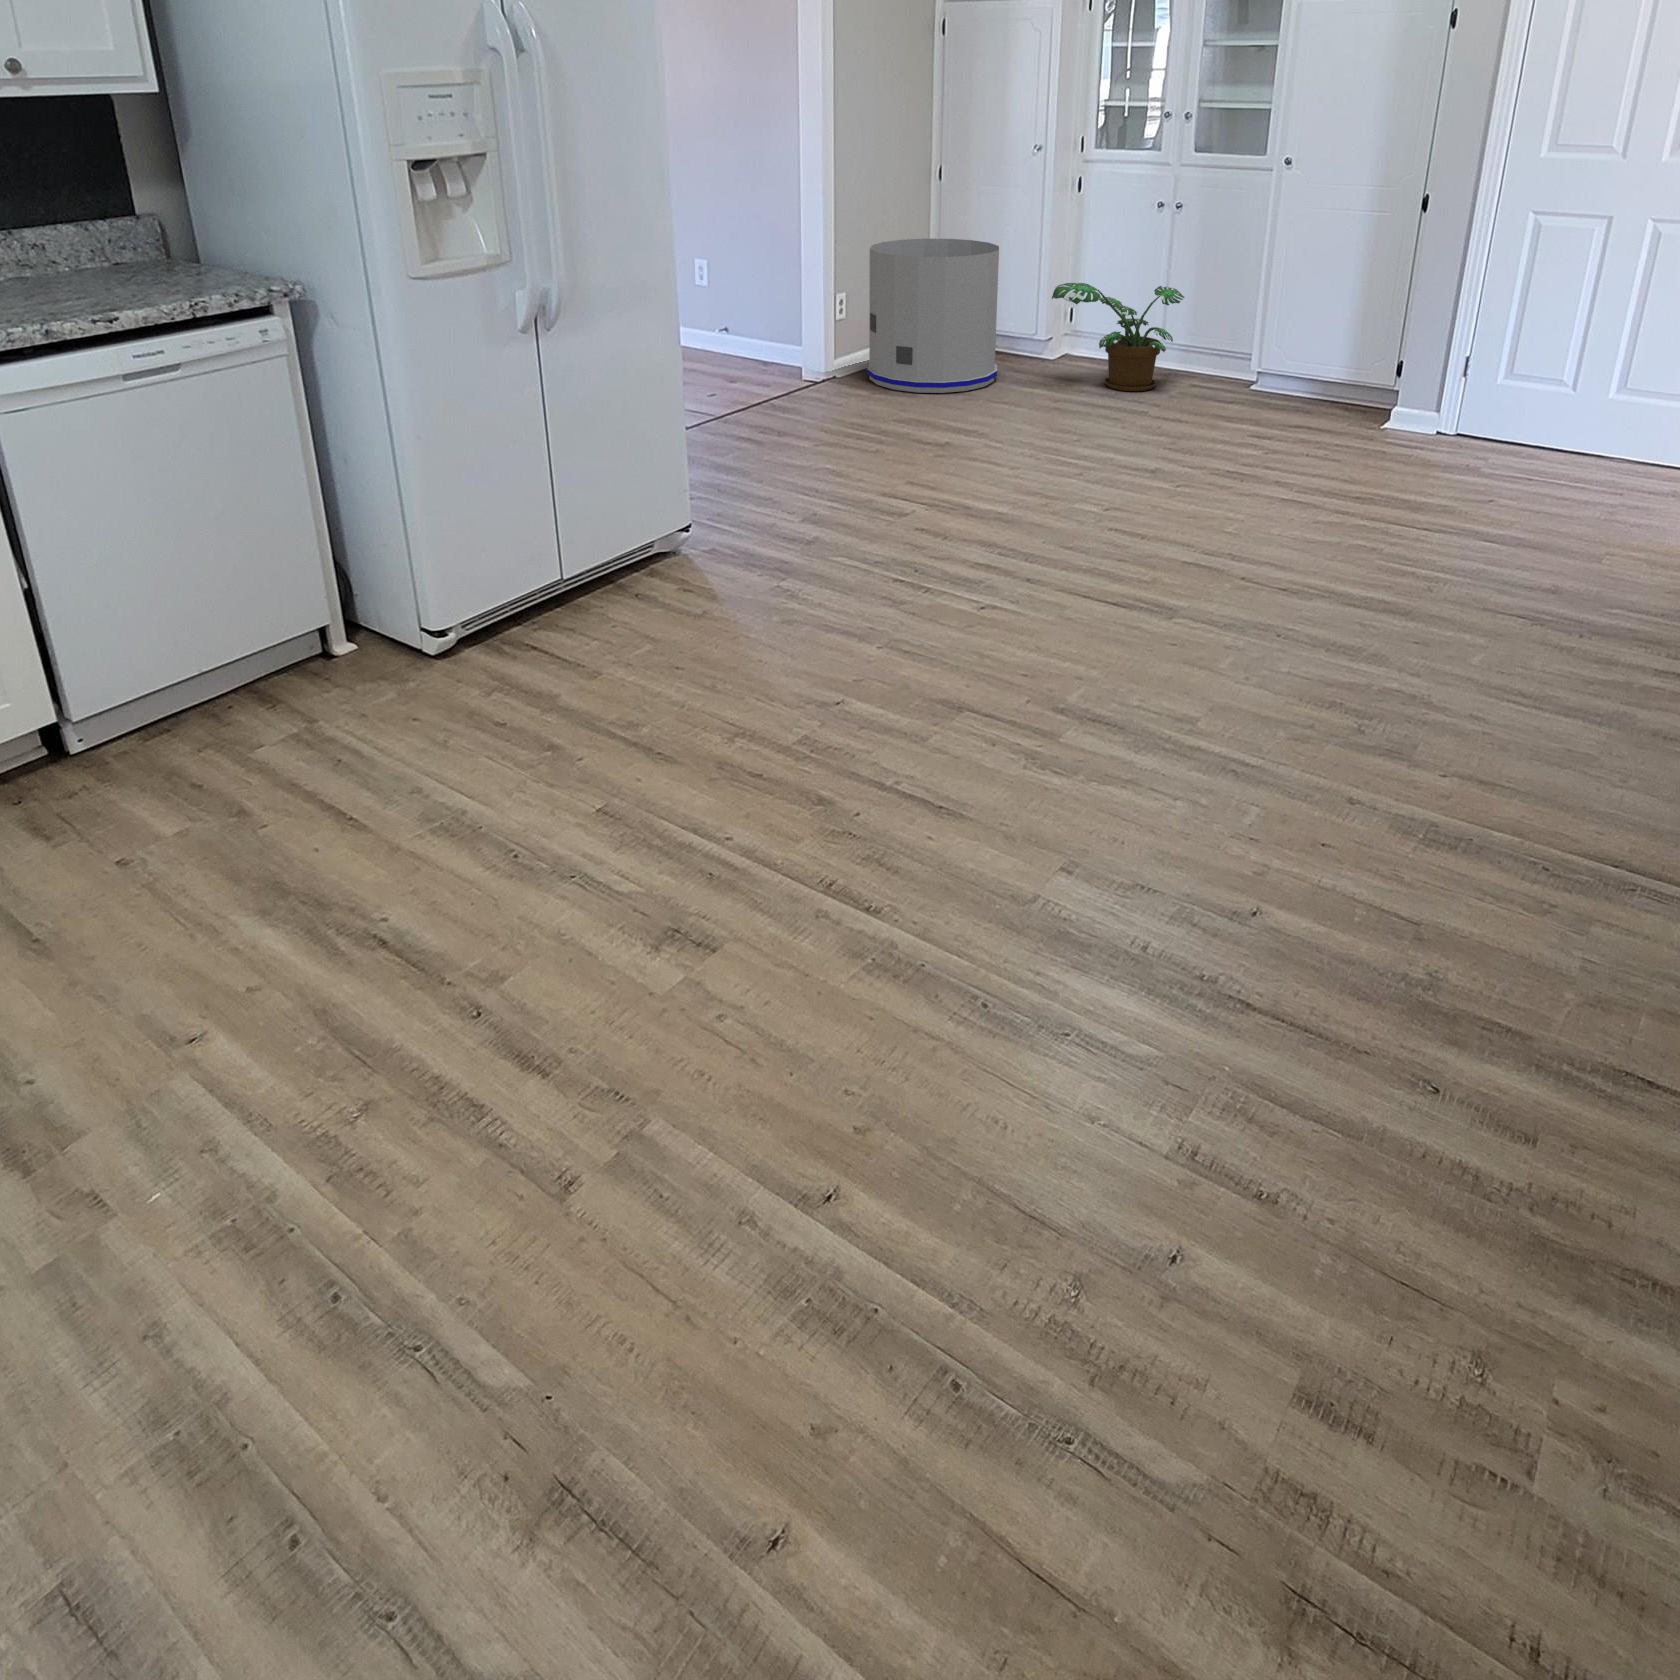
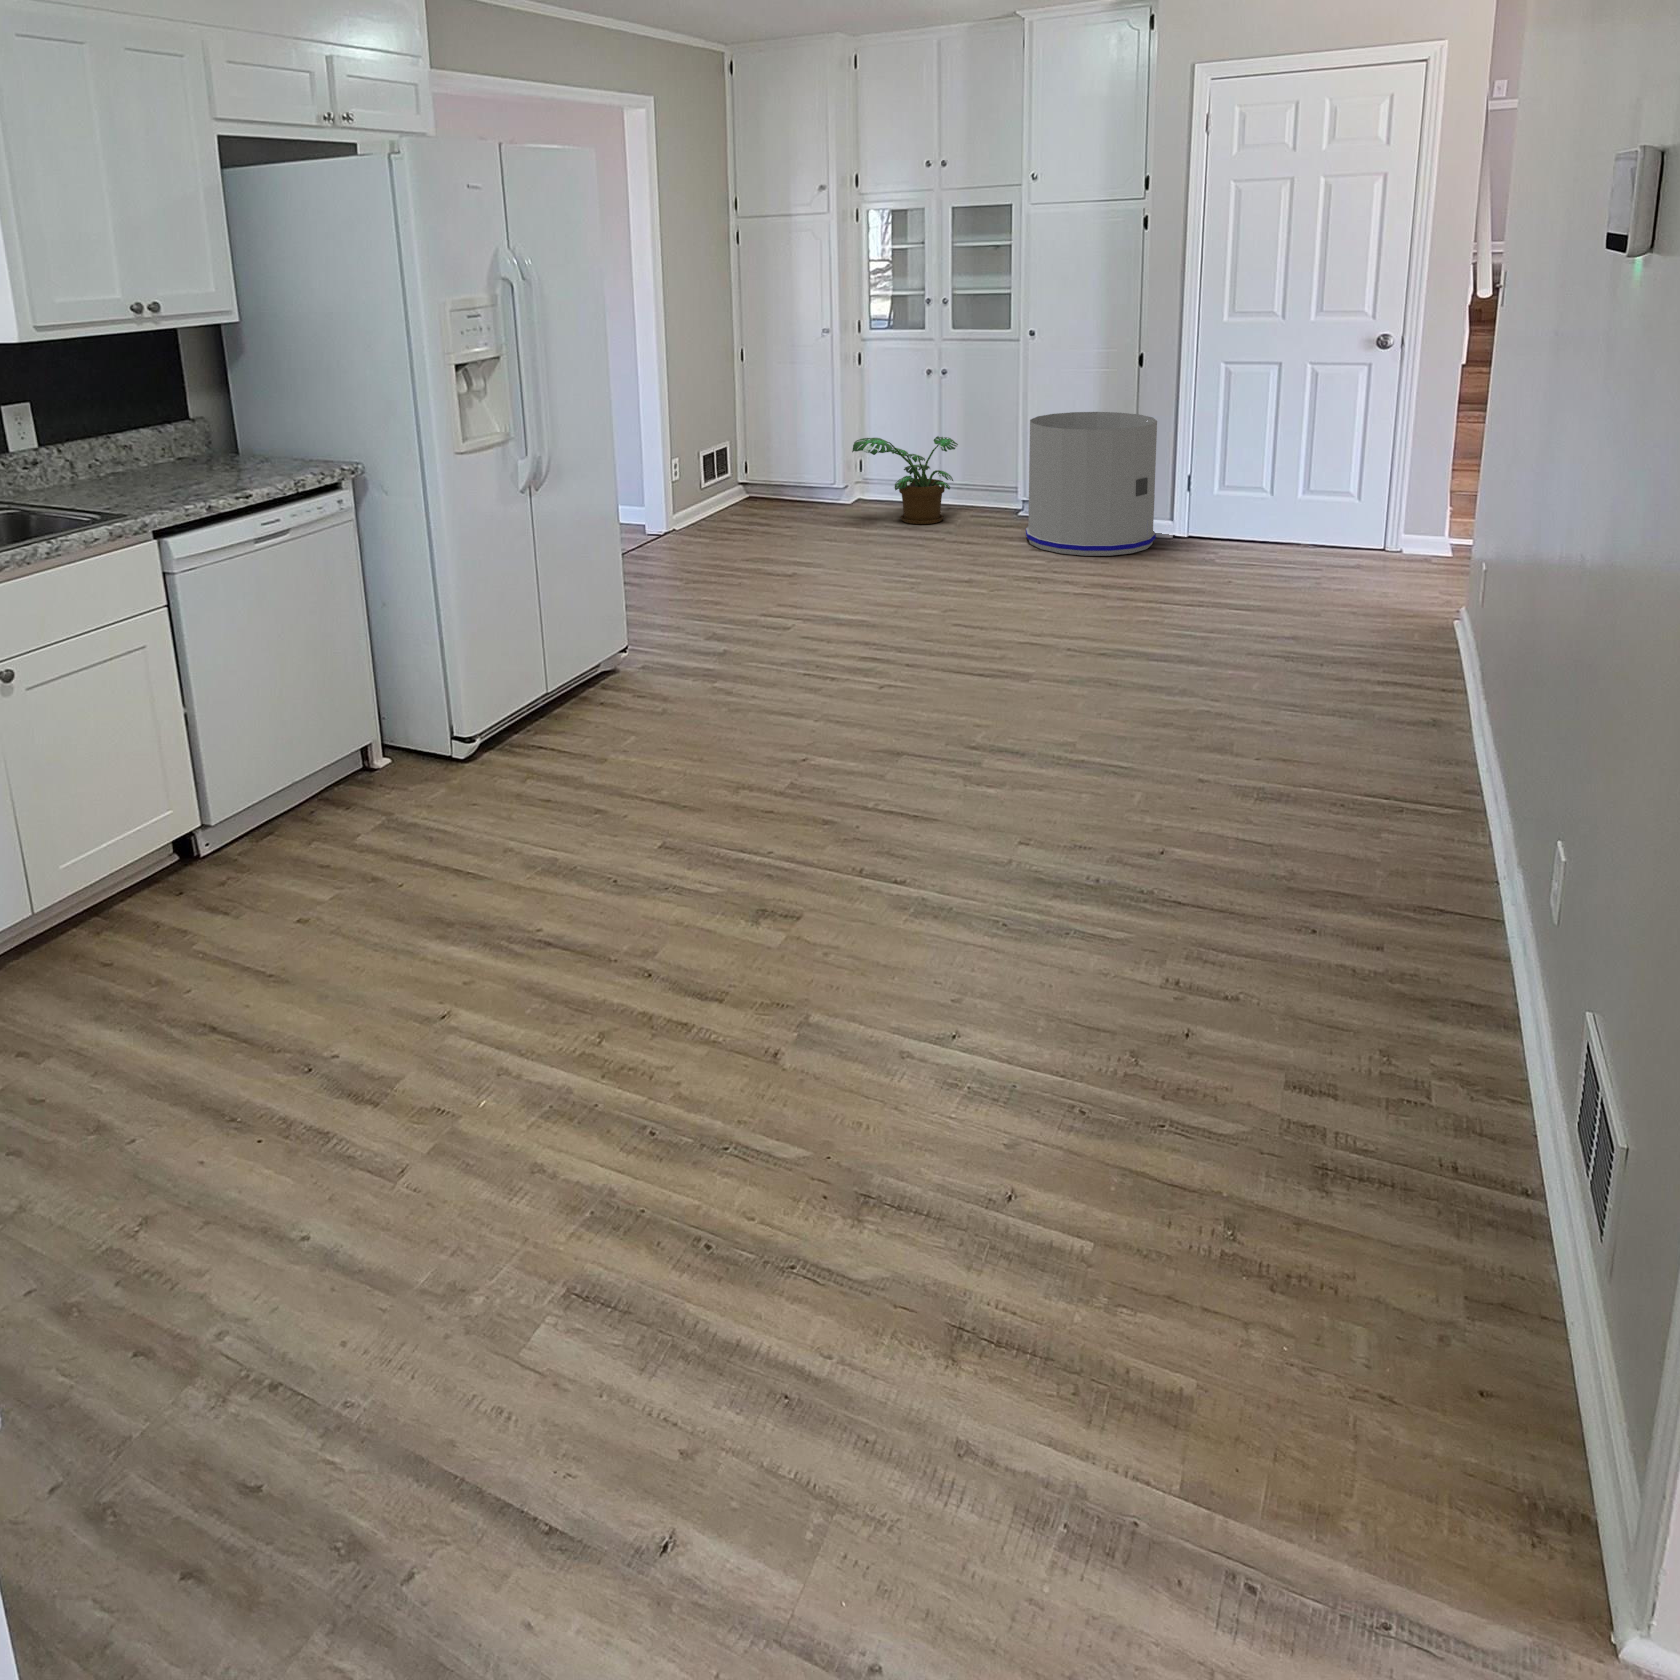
trash can: present [867,238,999,393] -> present [1026,412,1157,556]

